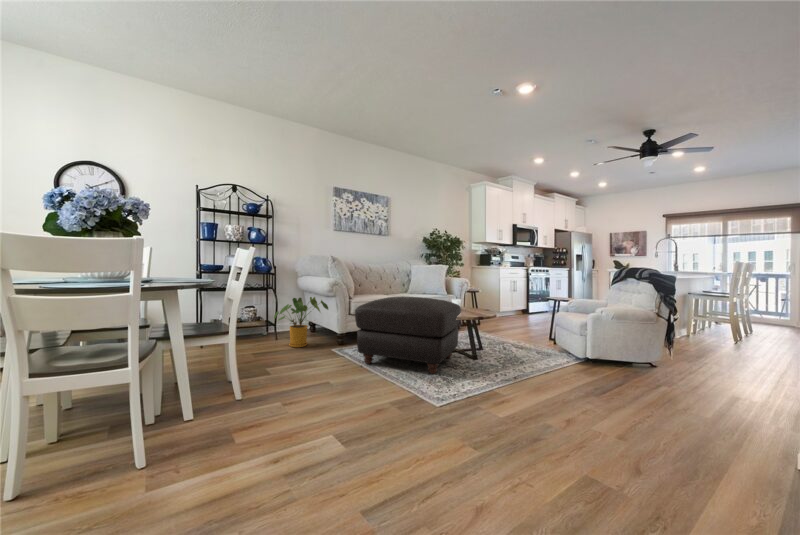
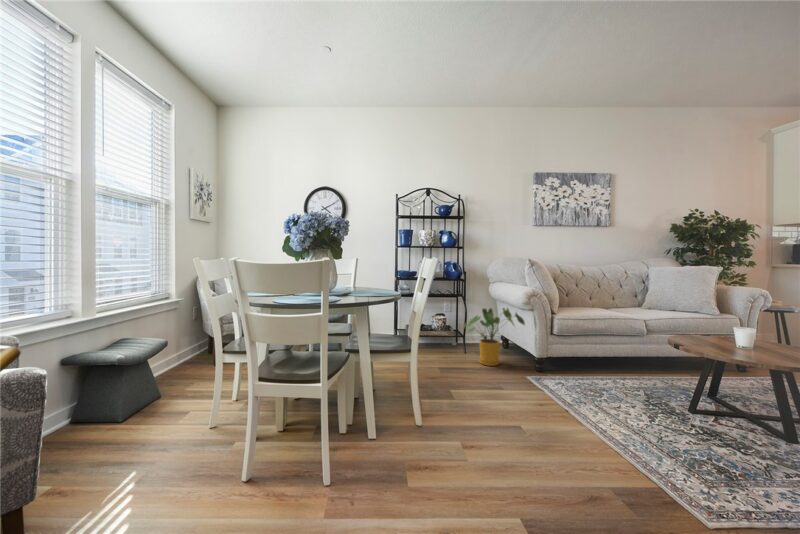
ottoman: present [355,296,461,374] -> none [557,317,754,453]

